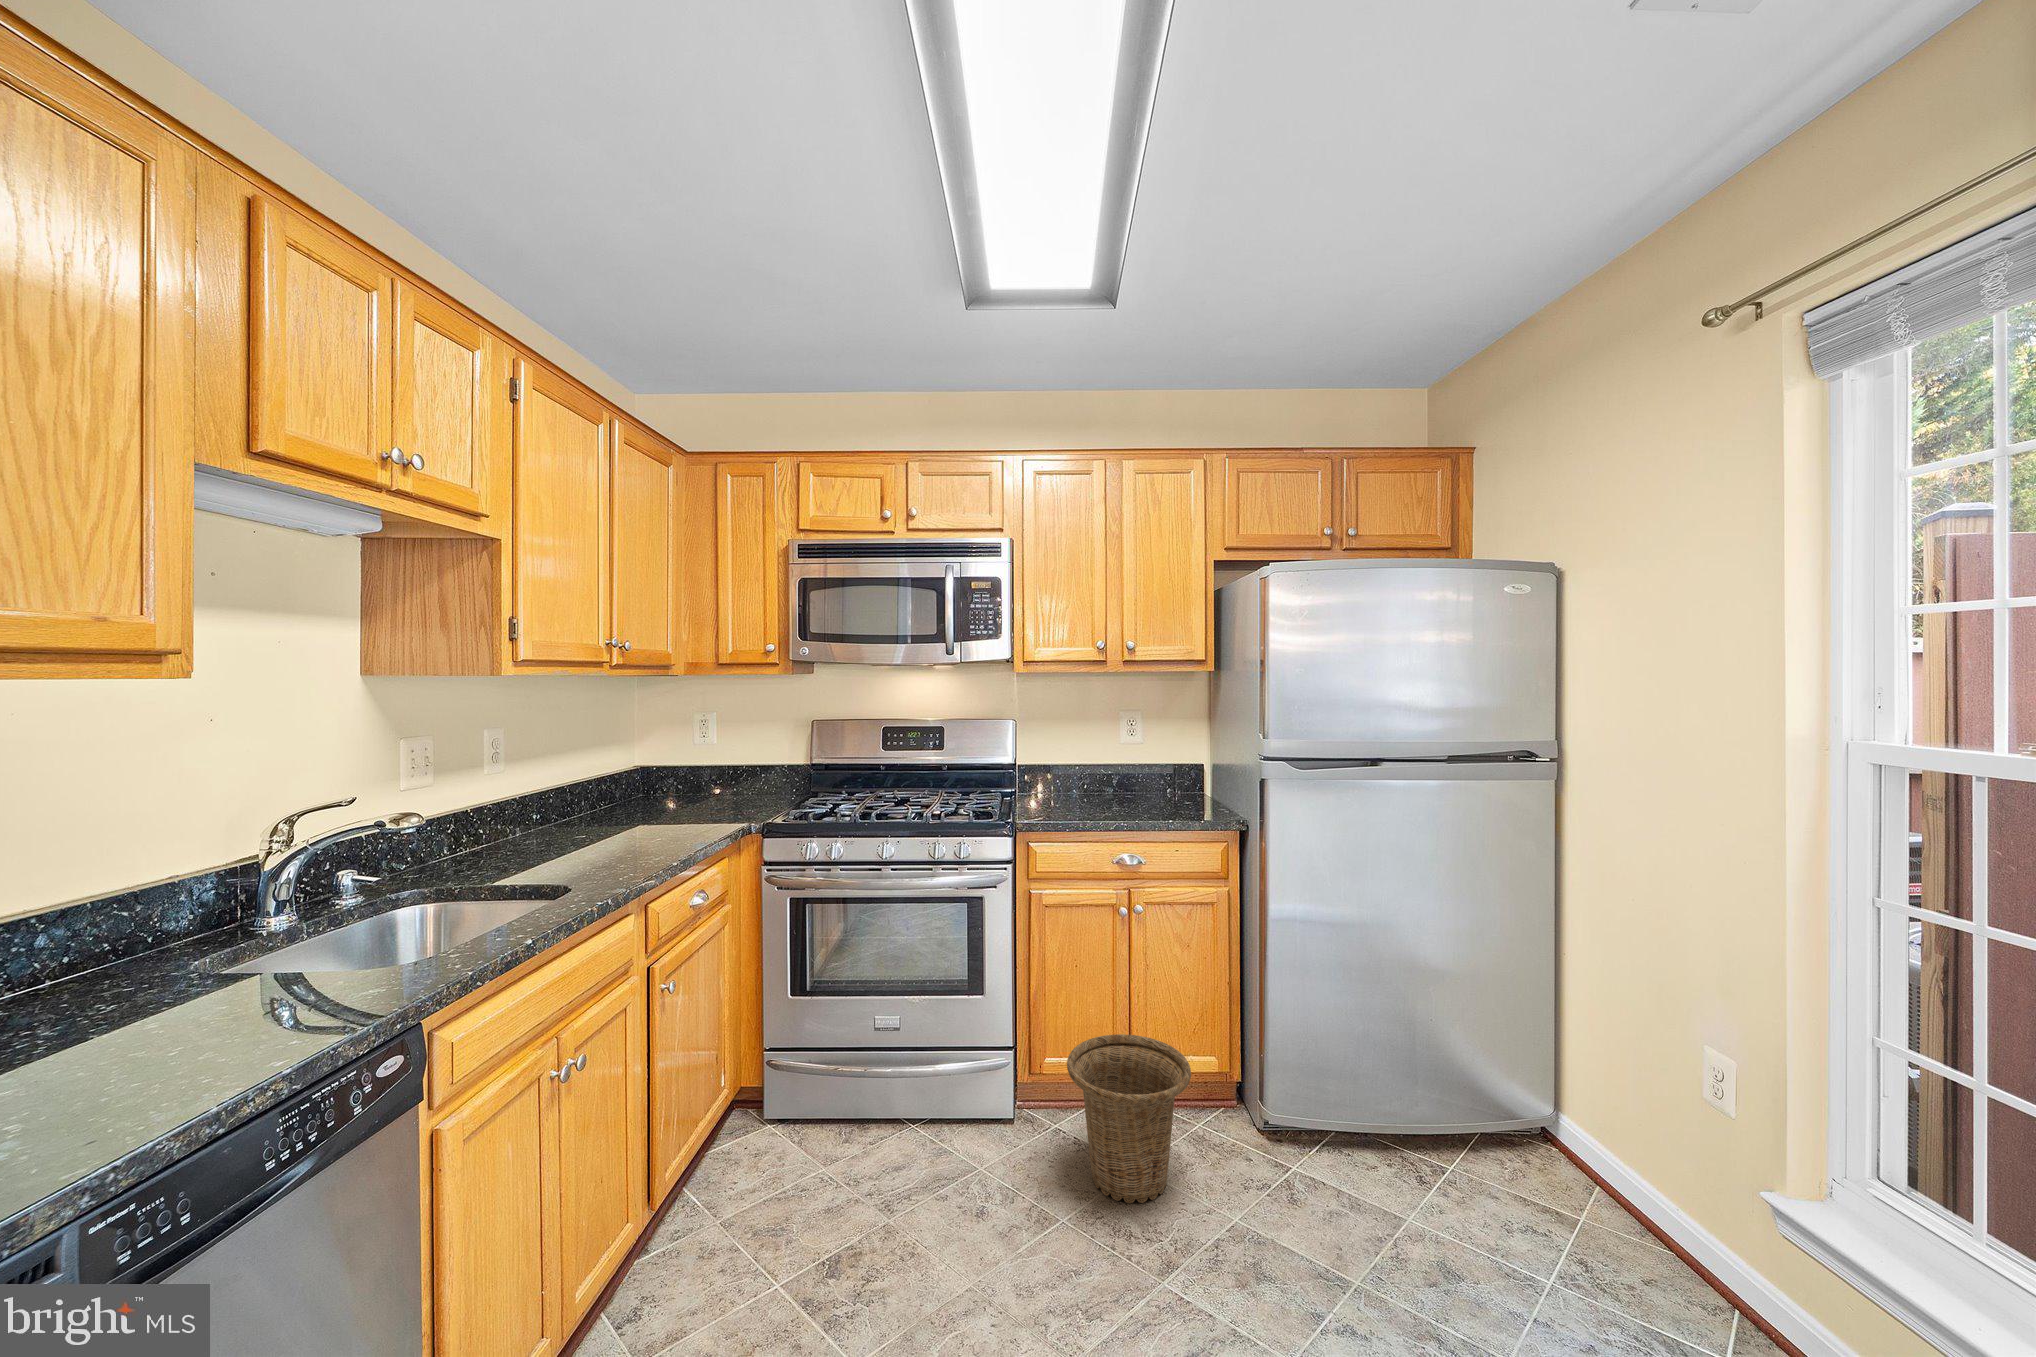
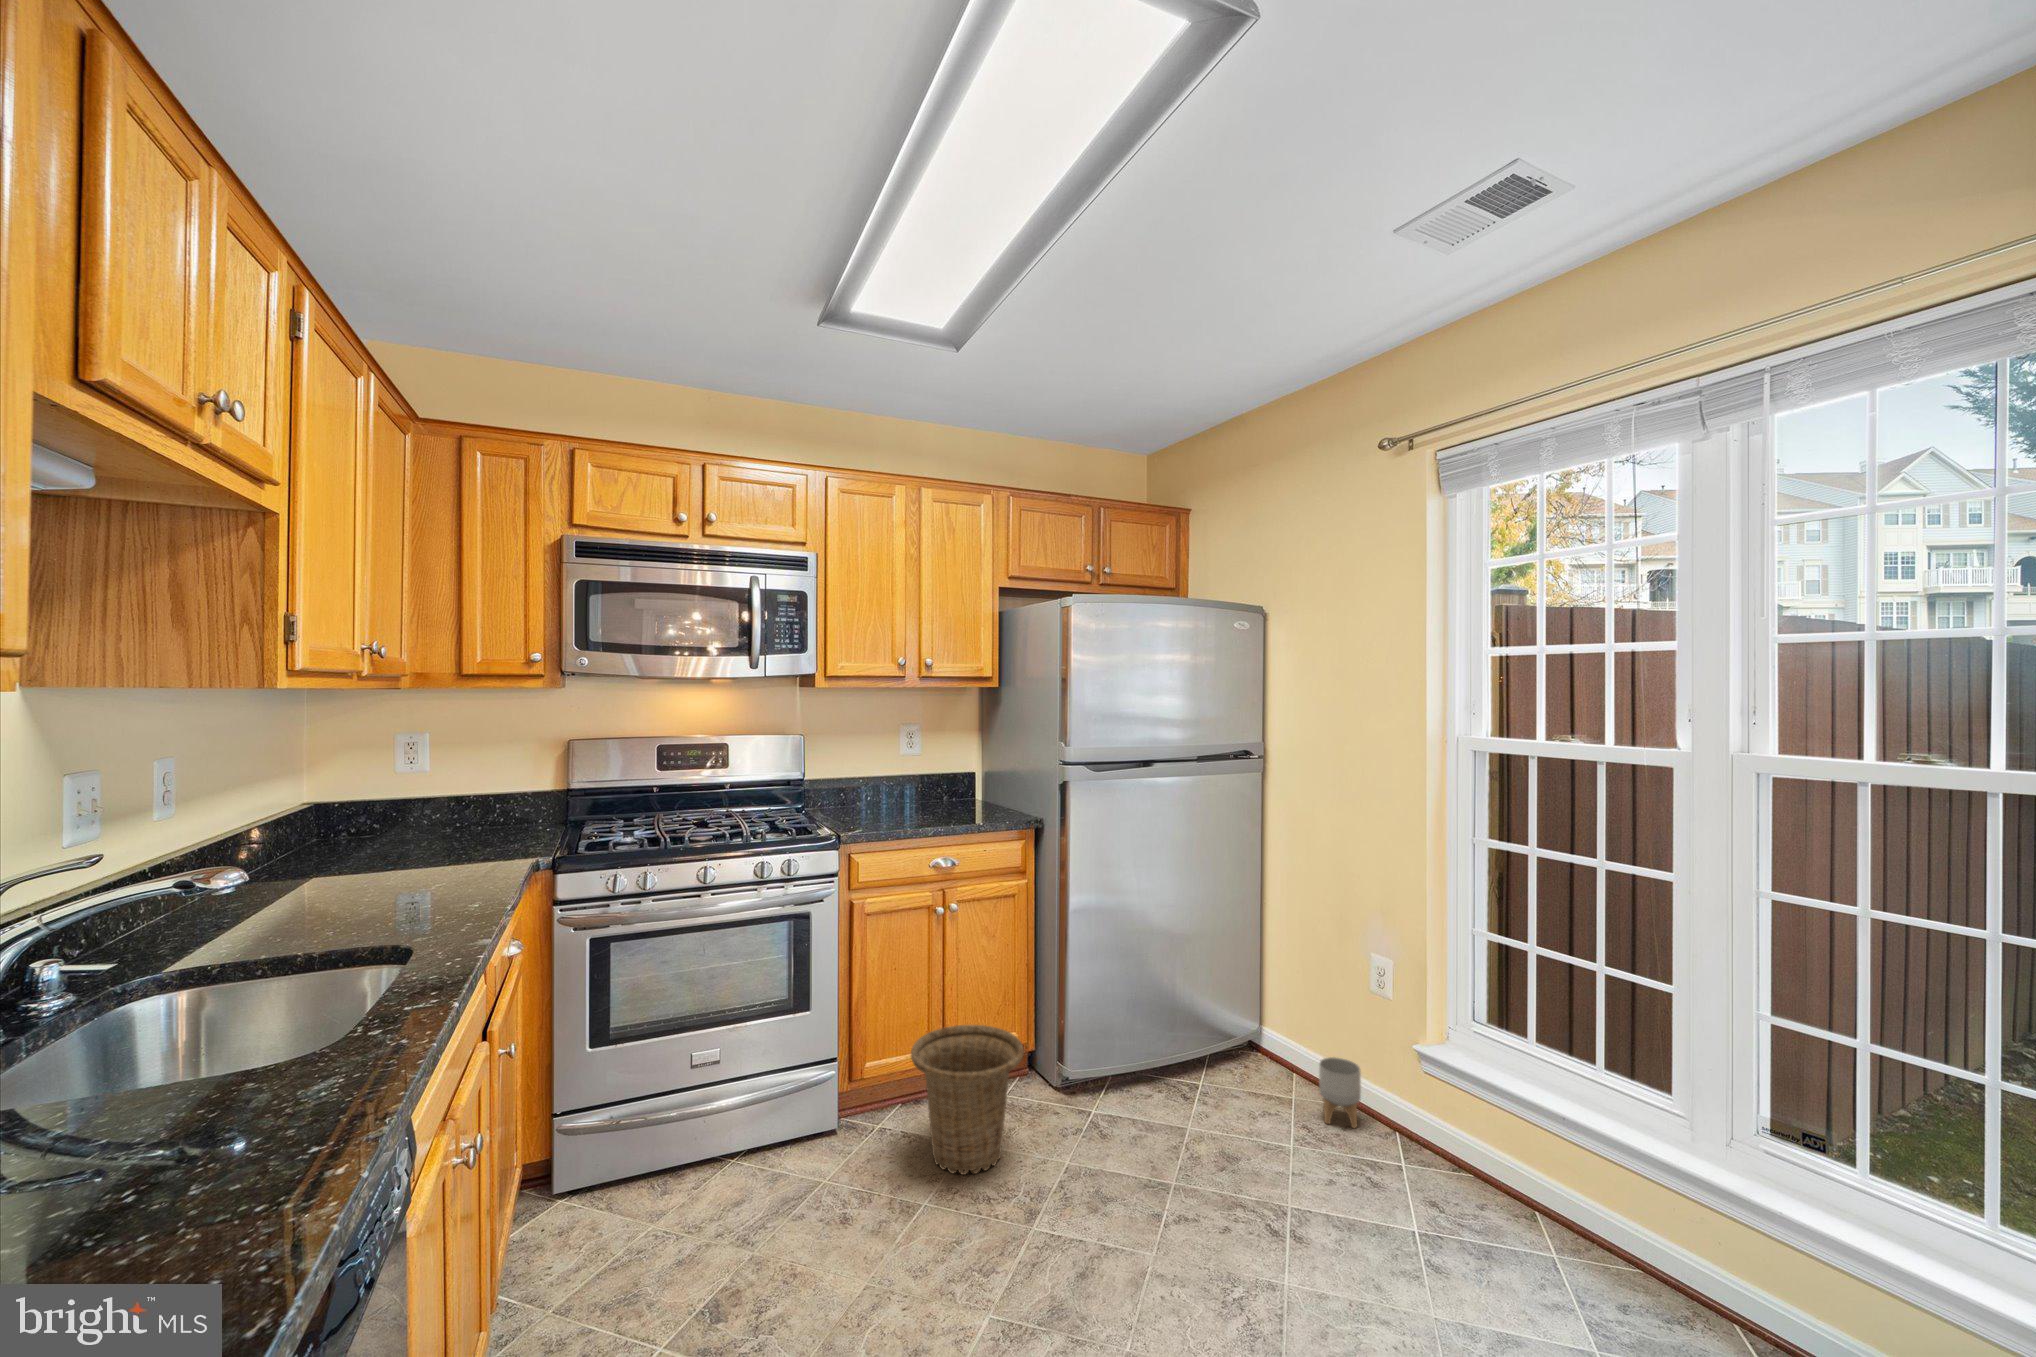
planter: none [1623,1183,1694,1297] -> present [1319,1057,1361,1128]

